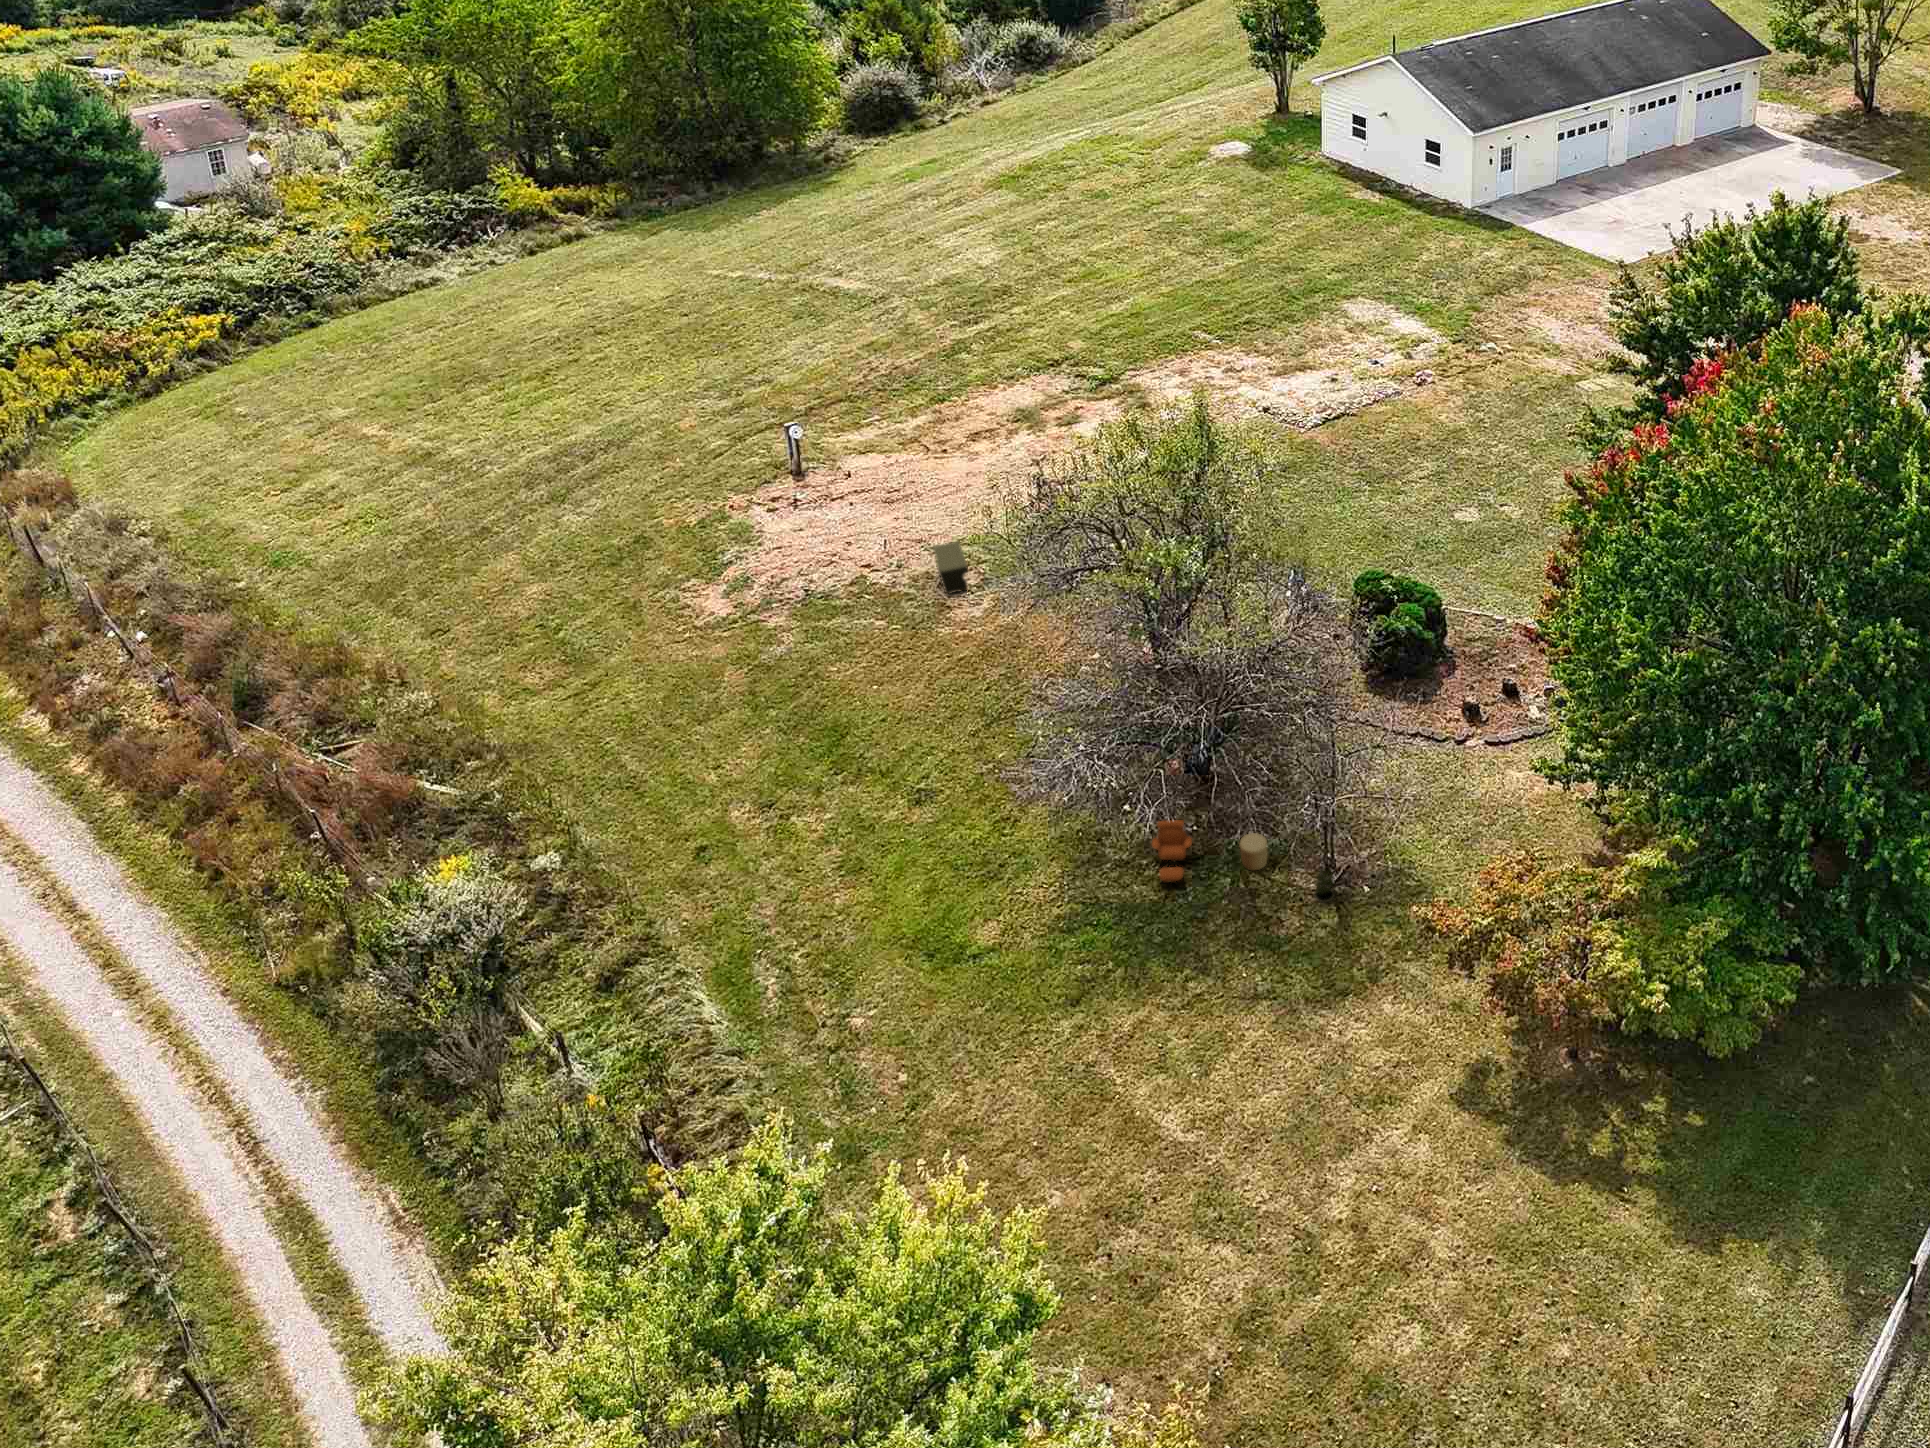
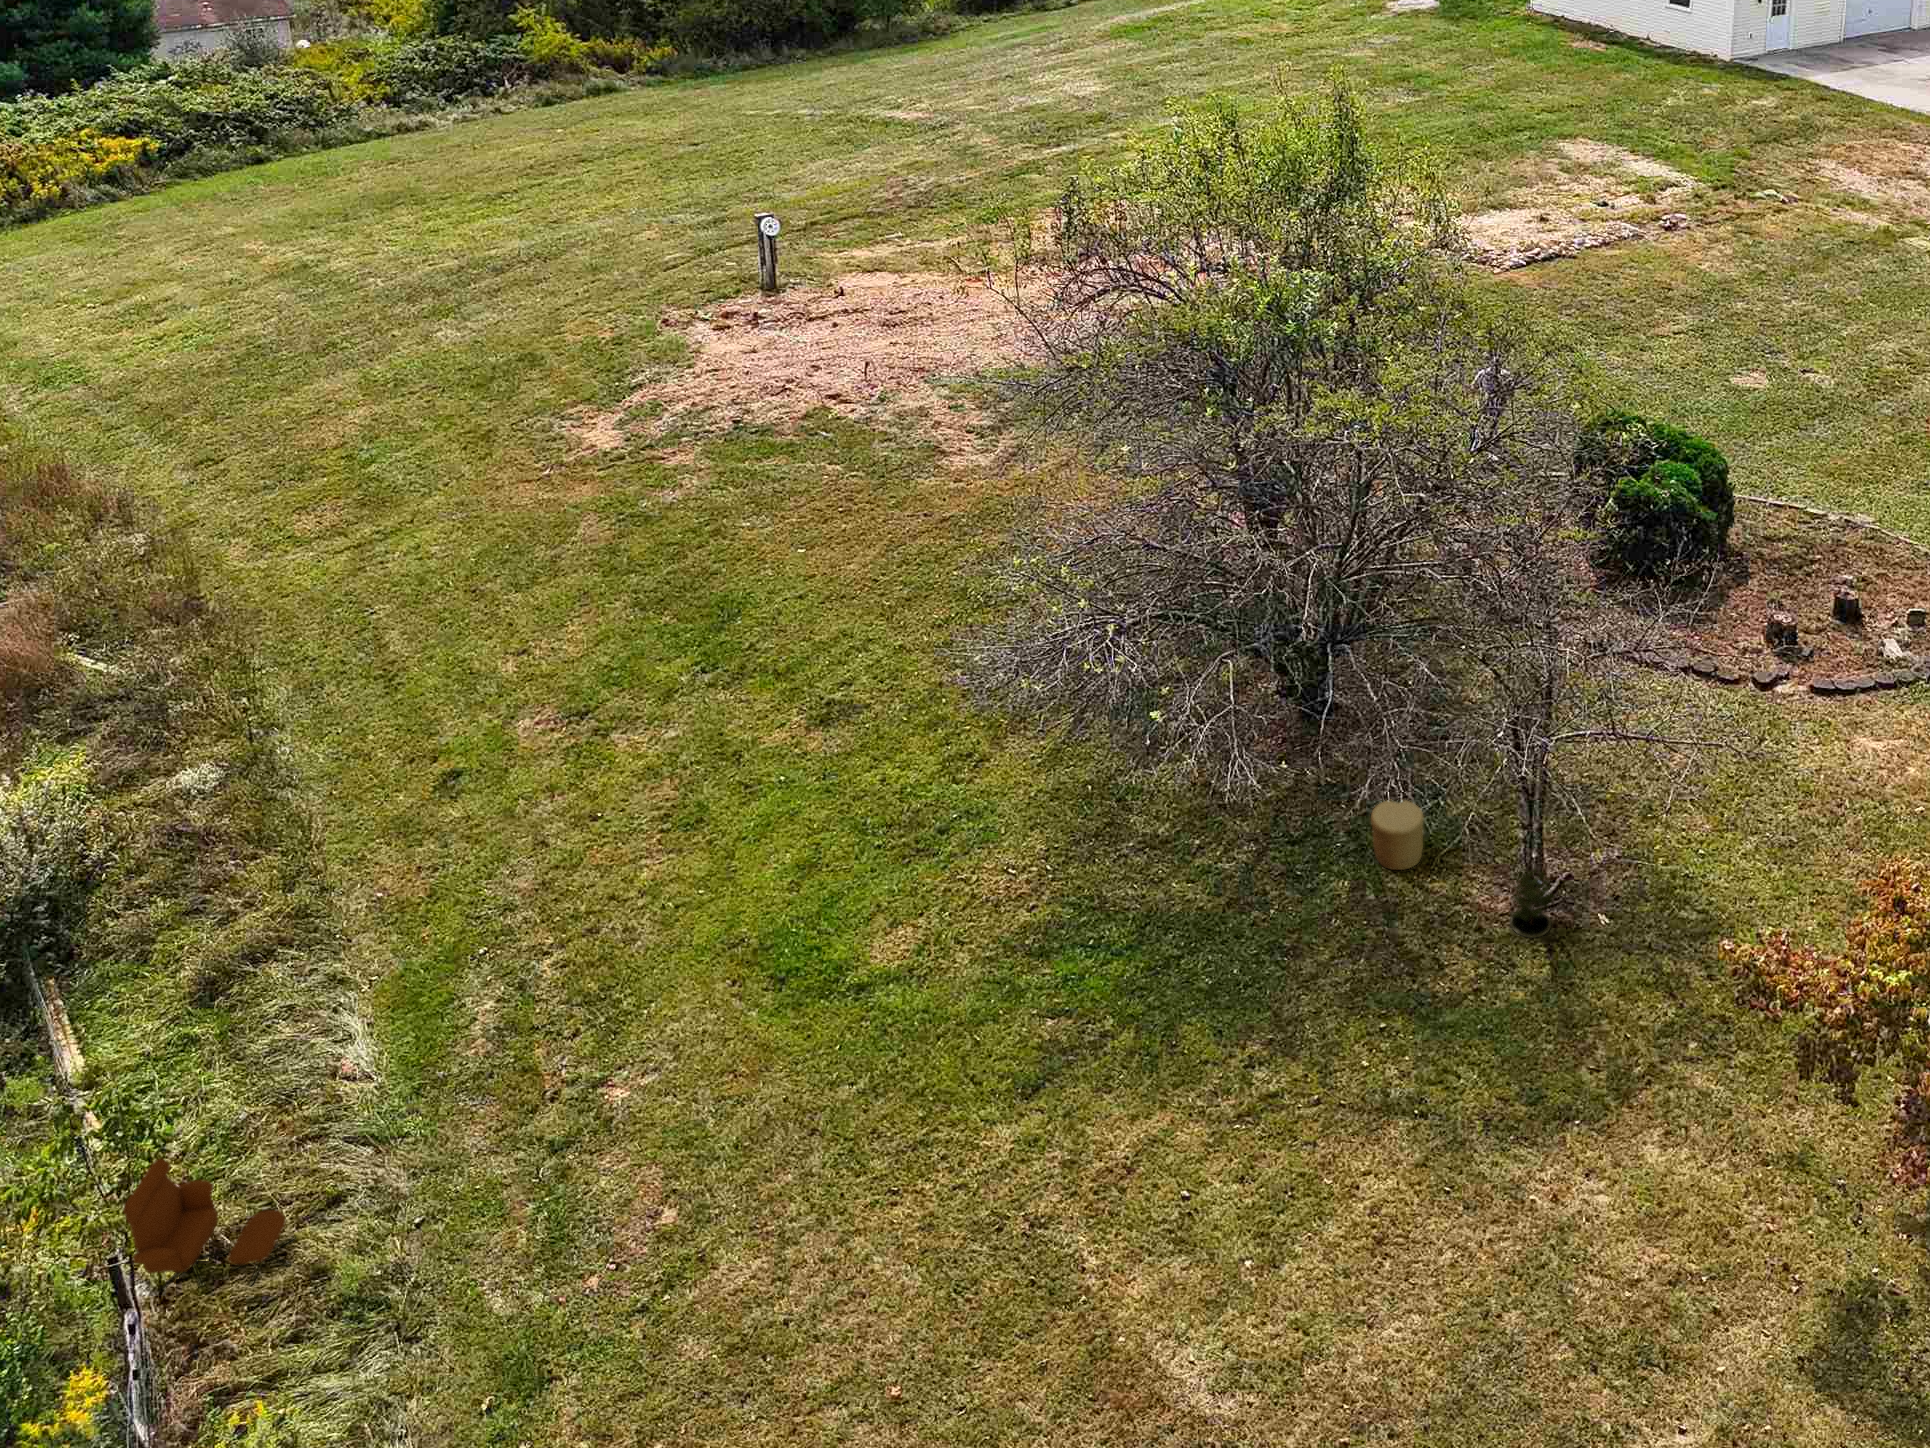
storage bench: present [933,541,968,594] -> none [931,365,982,442]
lounge chair: present [1152,820,1192,884] -> present [123,1158,295,1292]

